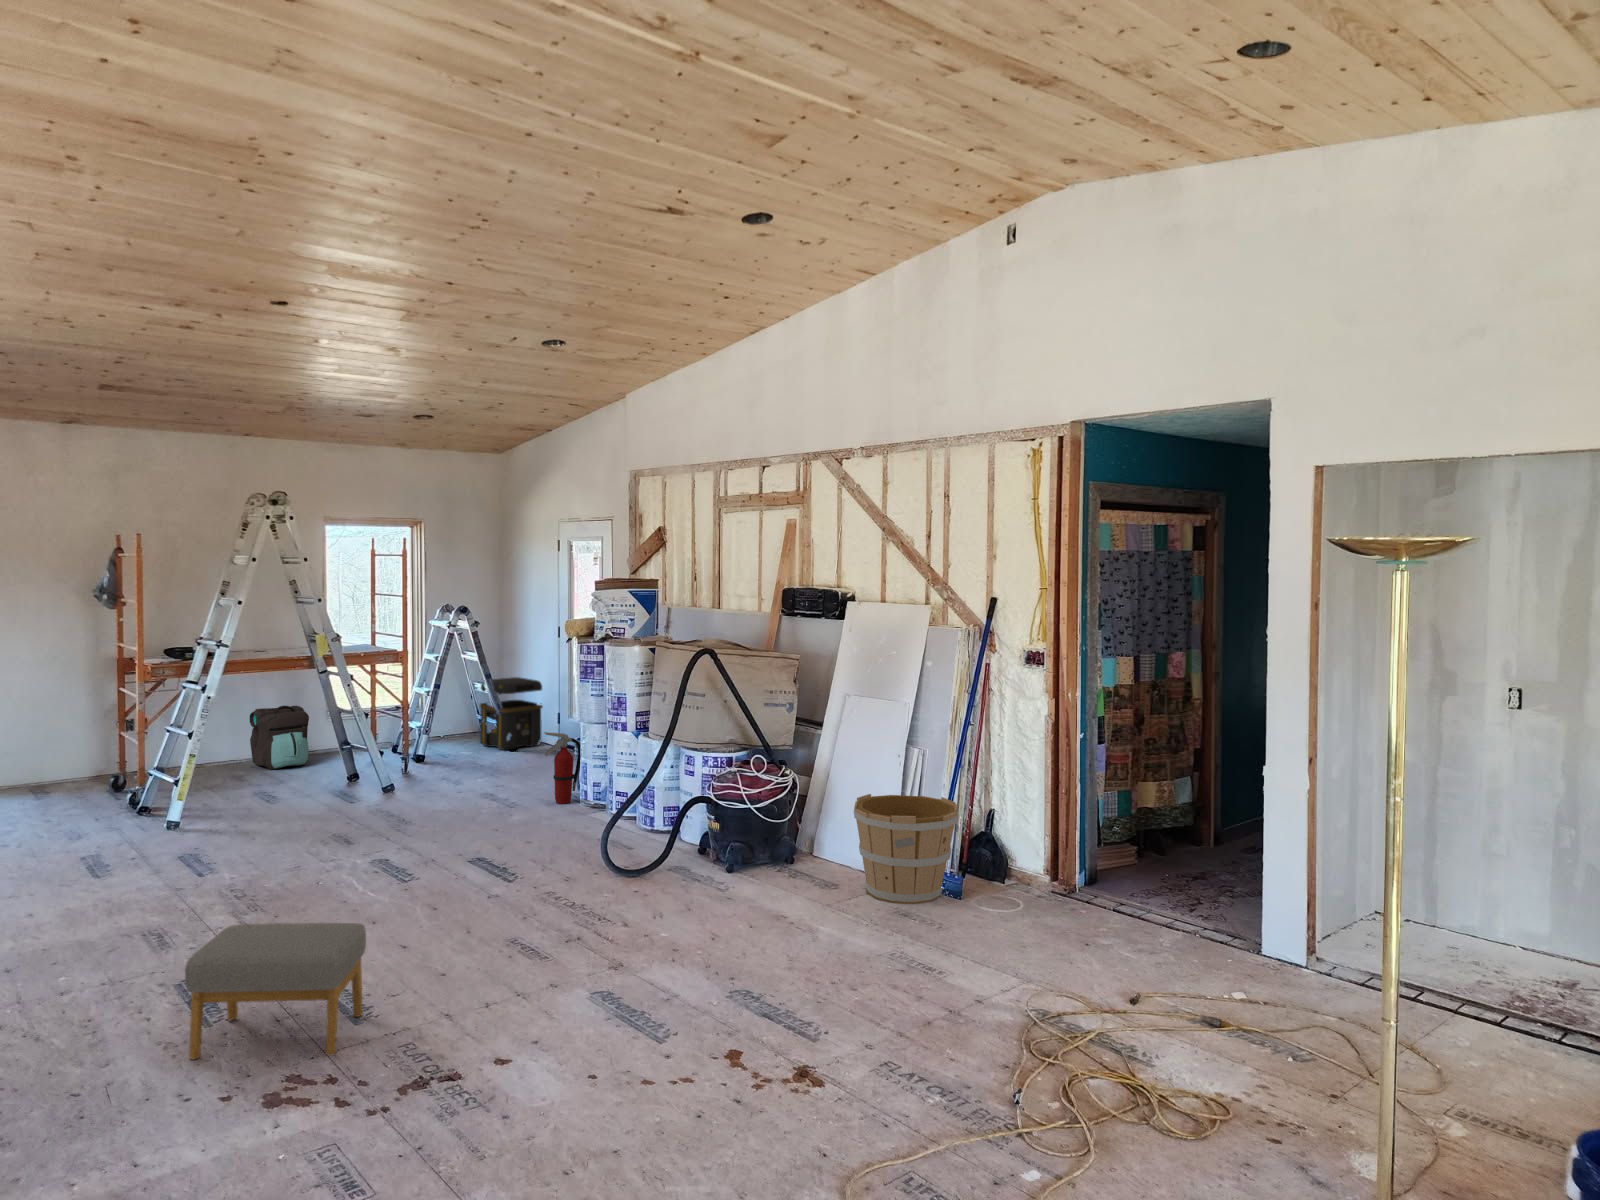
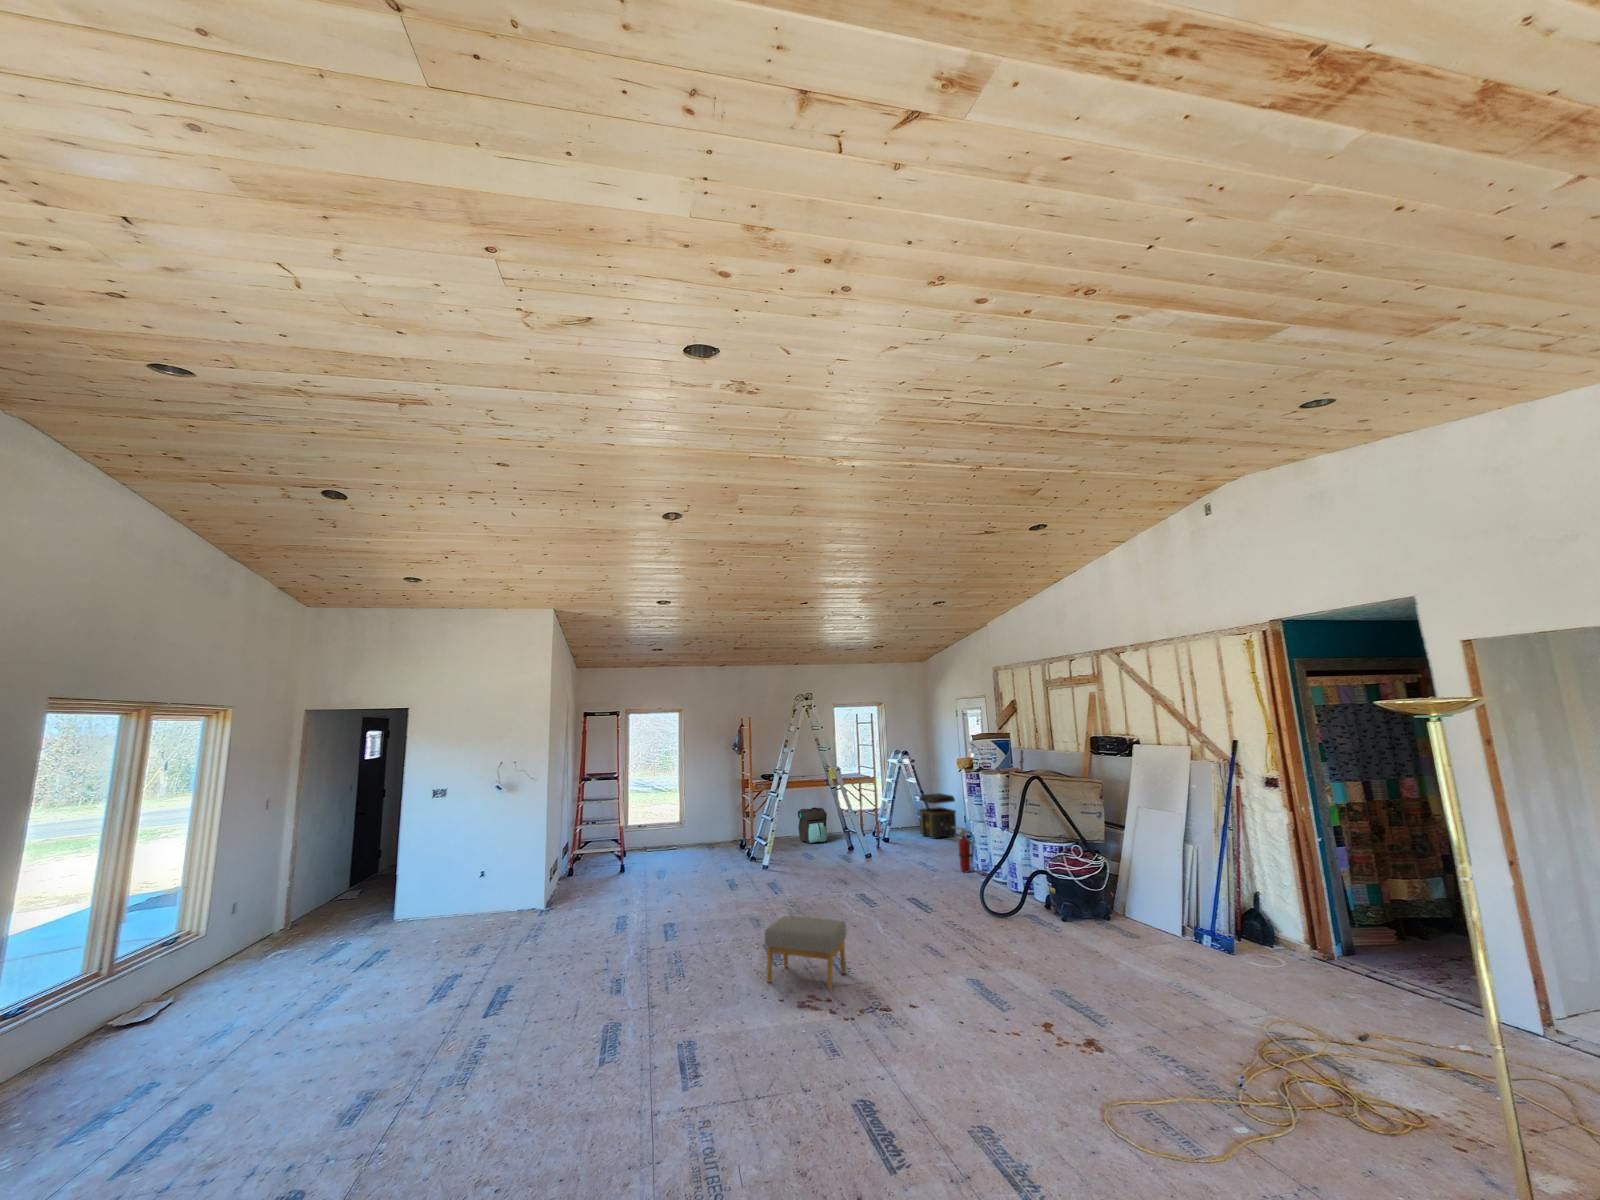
wooden bucket: present [854,794,959,904] -> none [1143,874,1224,955]

